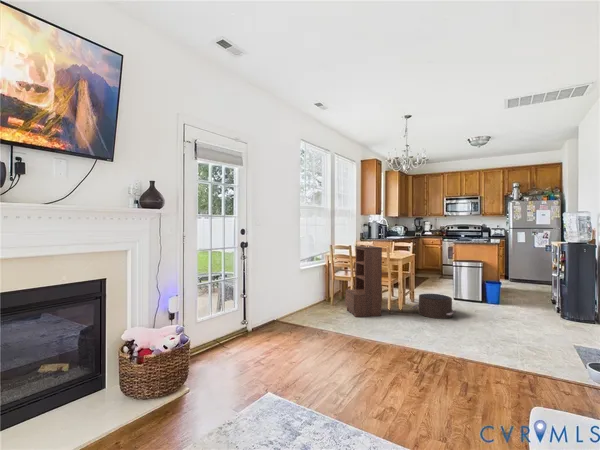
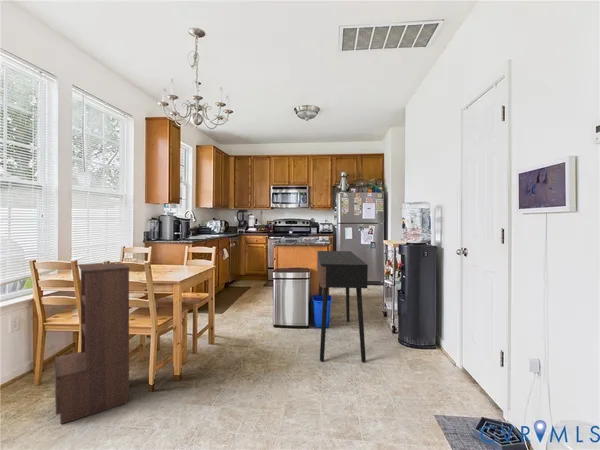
console table: none [490,248,530,321] -> present [317,251,368,362]
pouf: present [412,294,456,319] -> none [196,334,268,387]

